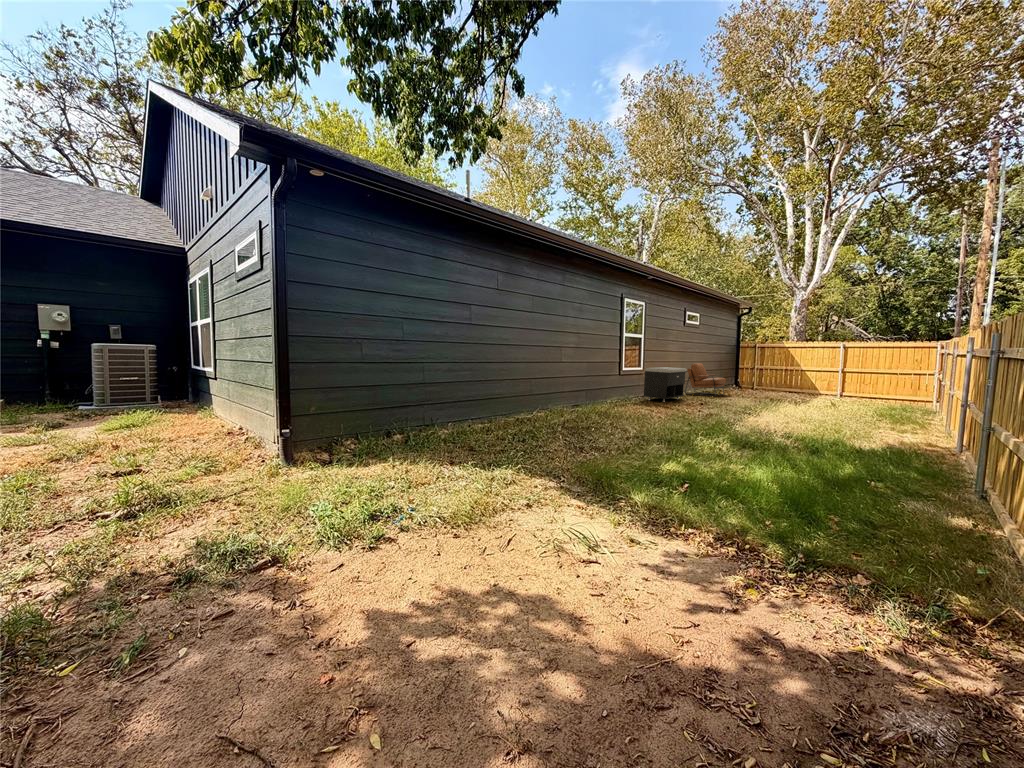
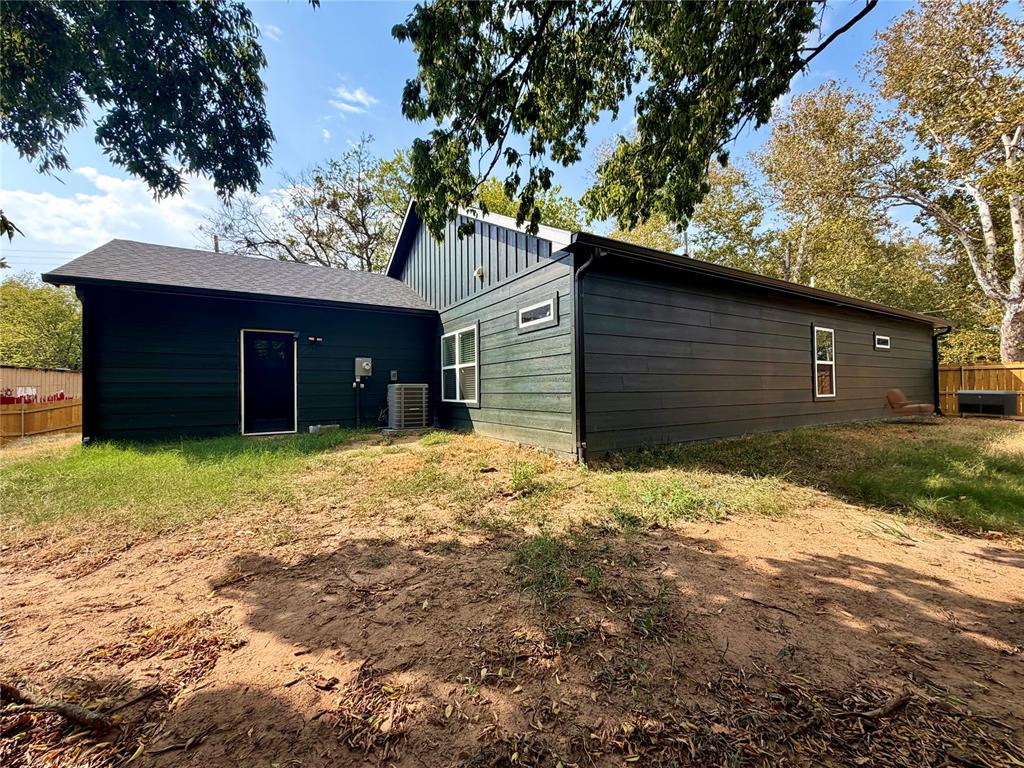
storage bench: present [644,367,687,402] -> present [957,390,1017,418]

